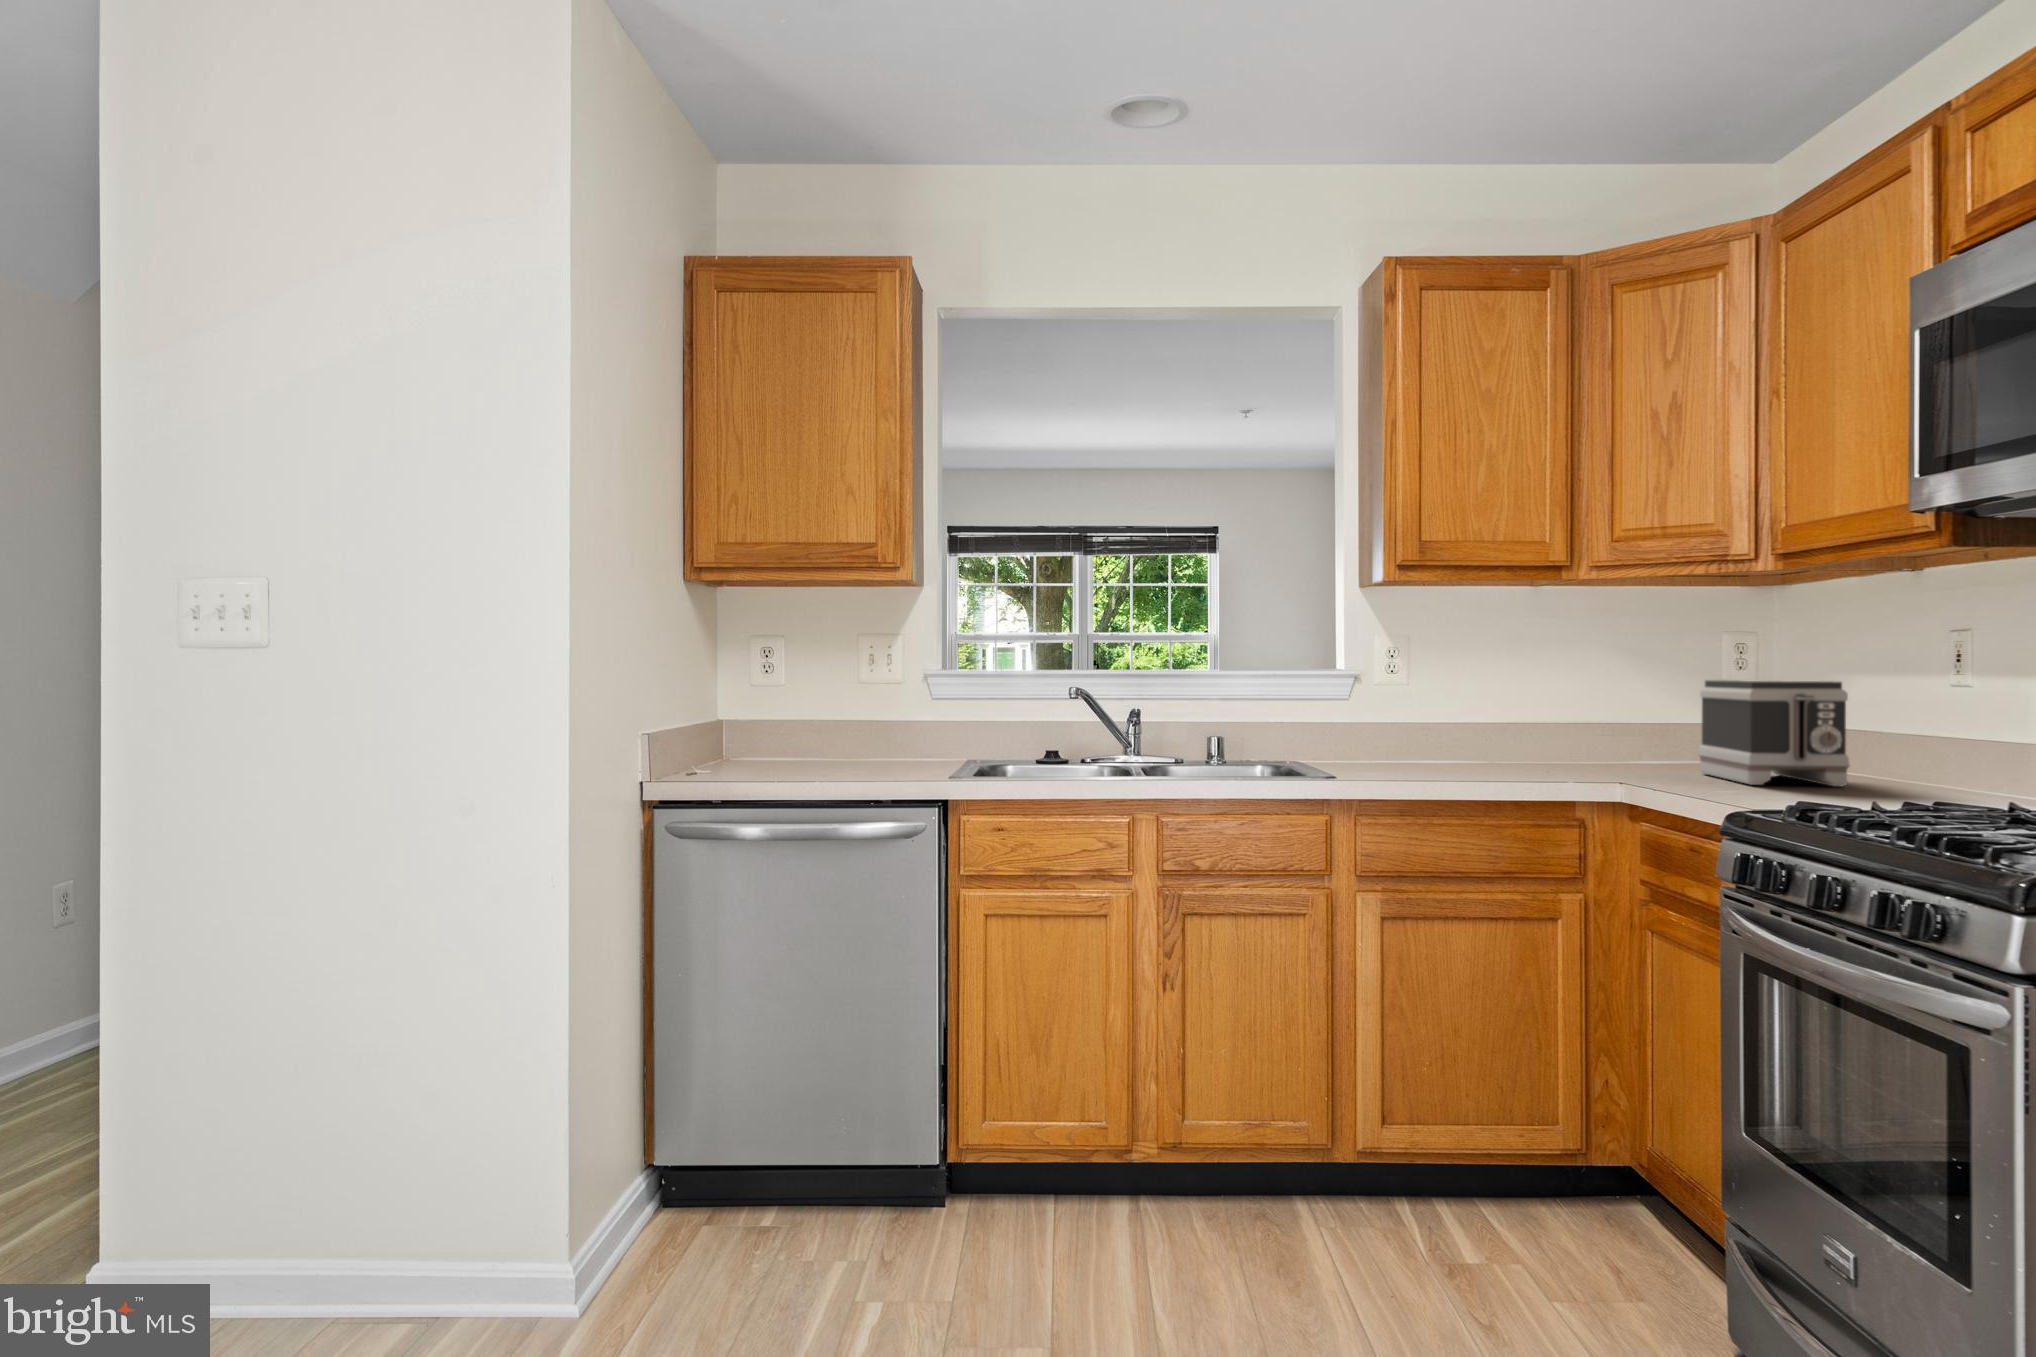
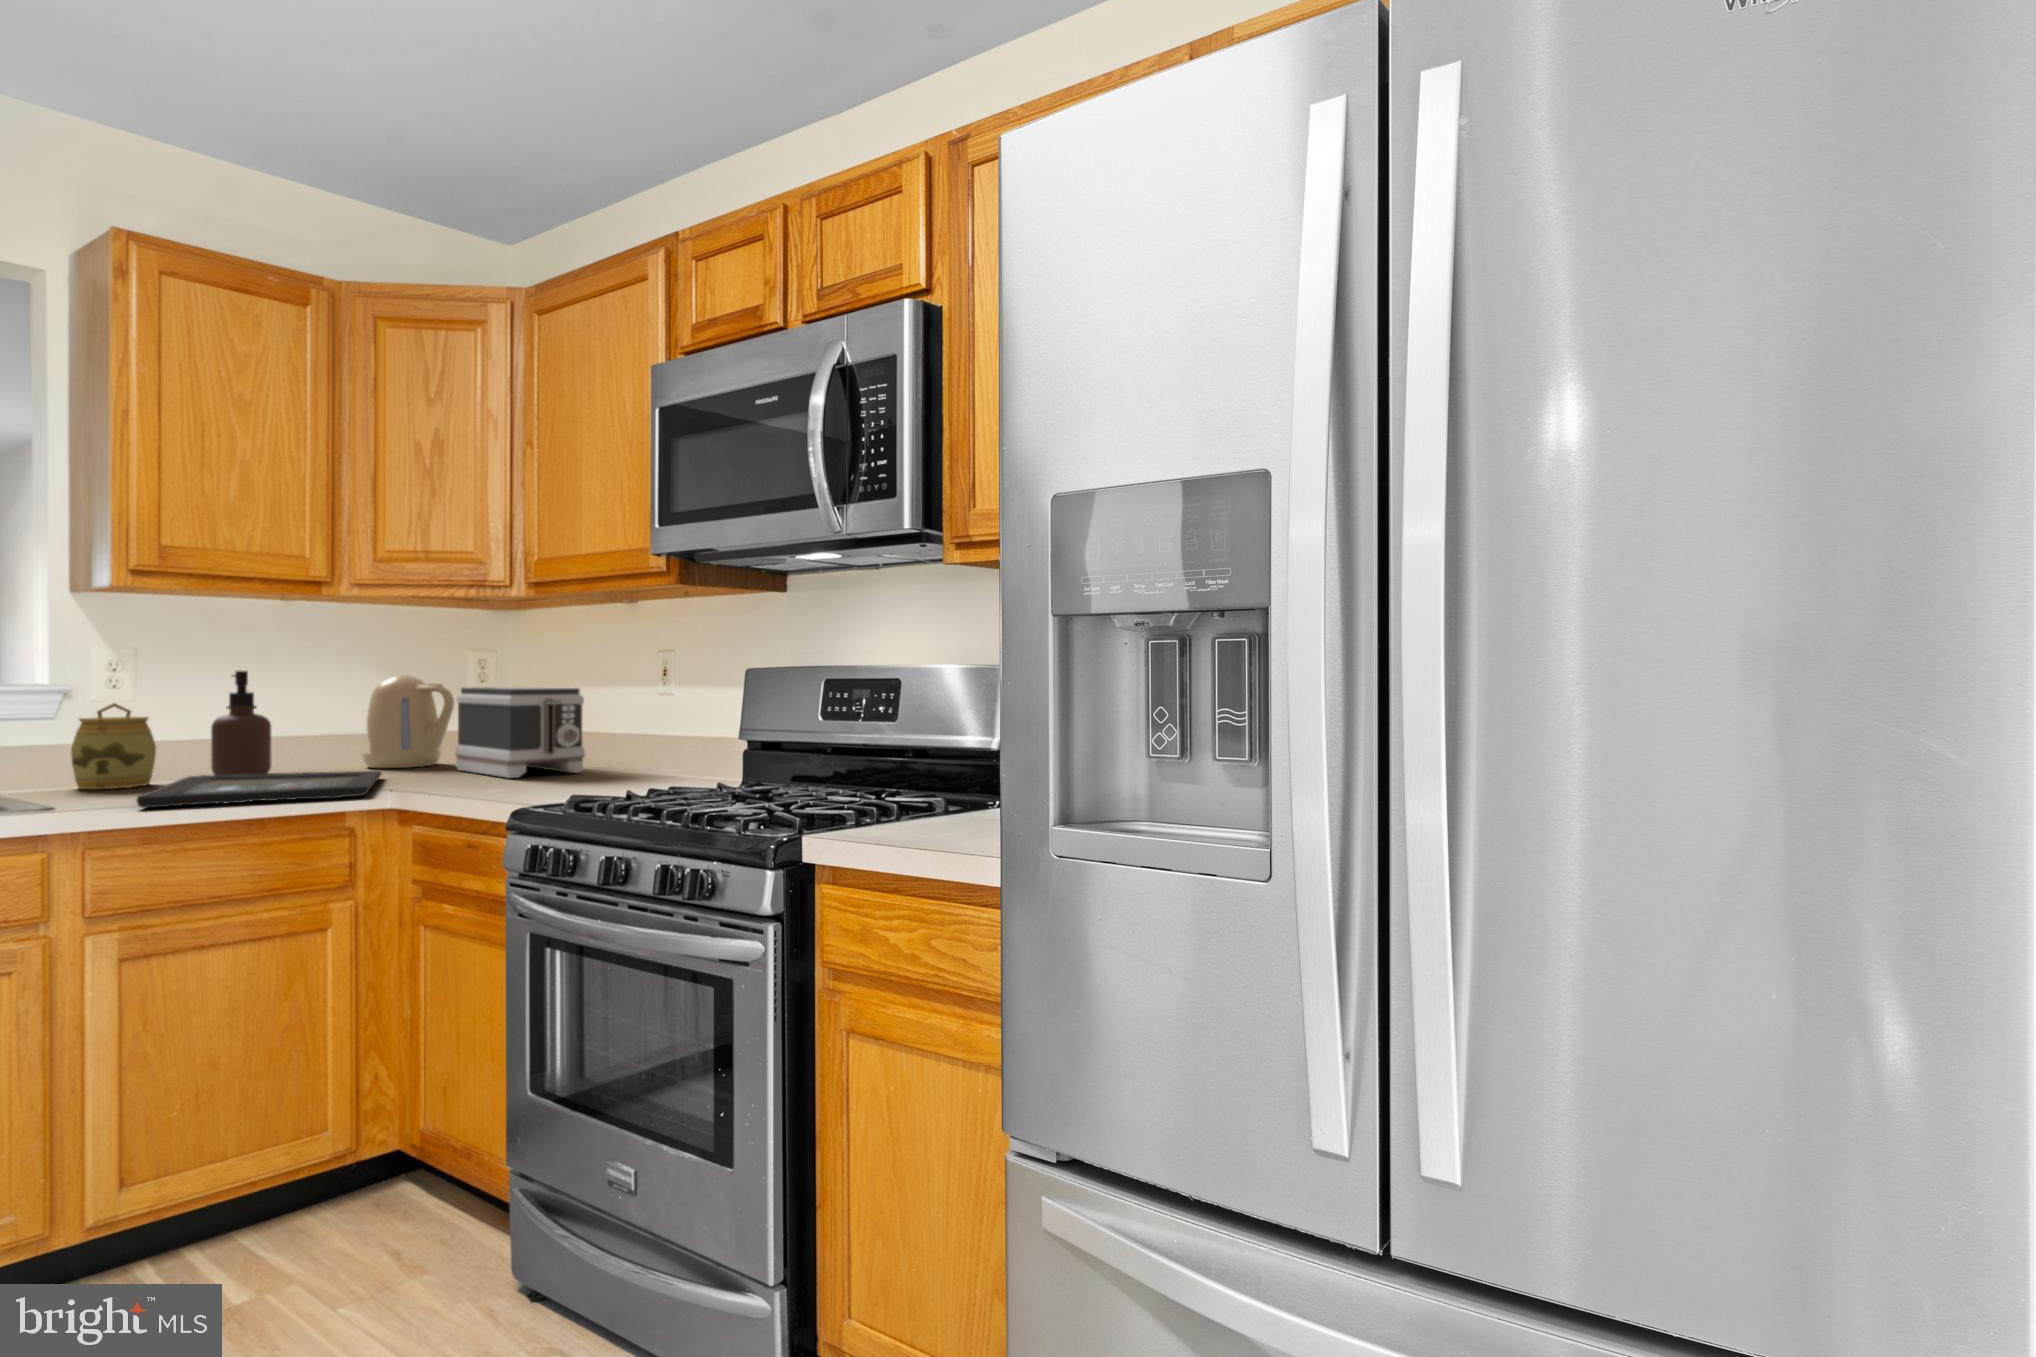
soap dispenser: none [1480,663,1527,764] -> present [211,671,271,775]
kettle: none [1609,667,1702,767] -> present [362,675,454,768]
jar: none [1384,691,1439,764] -> present [71,703,156,789]
tray: none [1417,758,1620,786] -> present [137,771,382,808]

